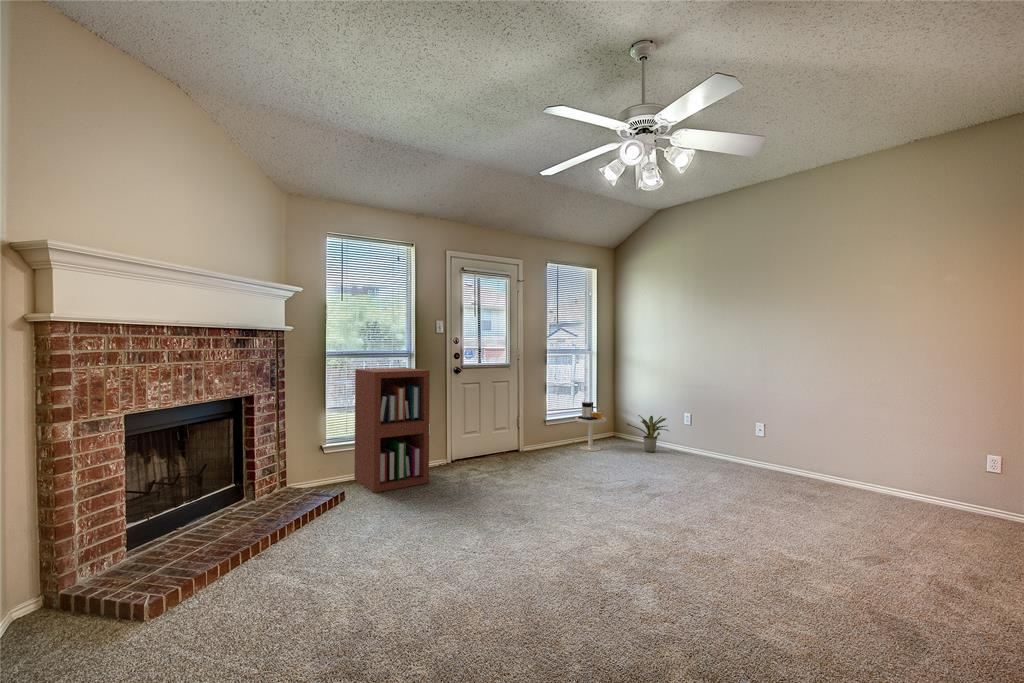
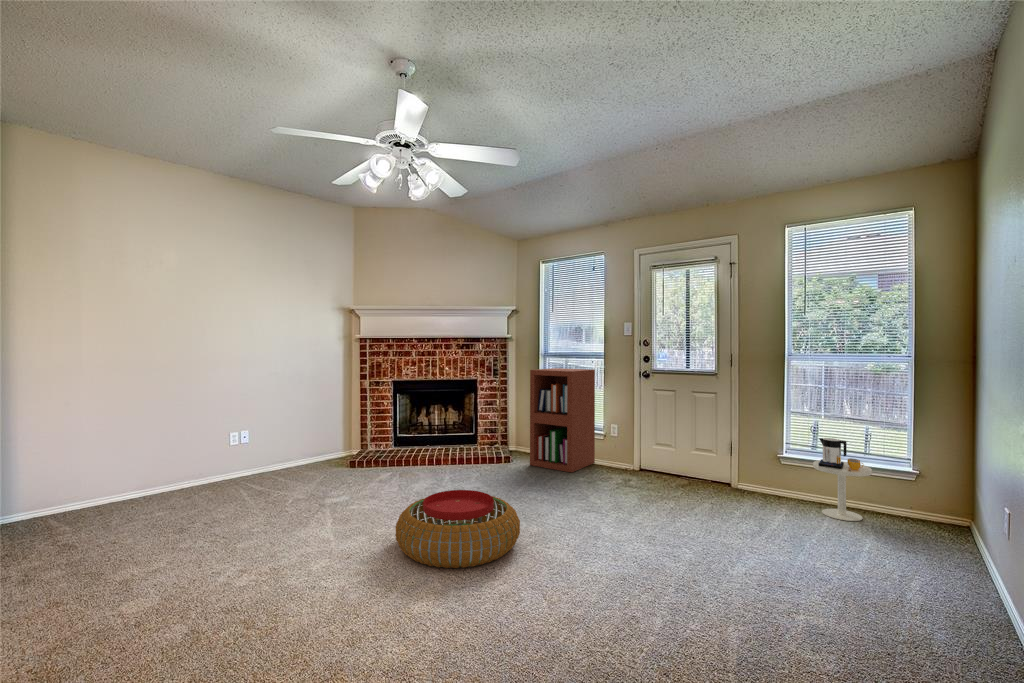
potted plant: present [627,415,668,452] -> none [890,478,977,558]
pouf: none [550,496,684,583] -> present [395,490,520,568]

